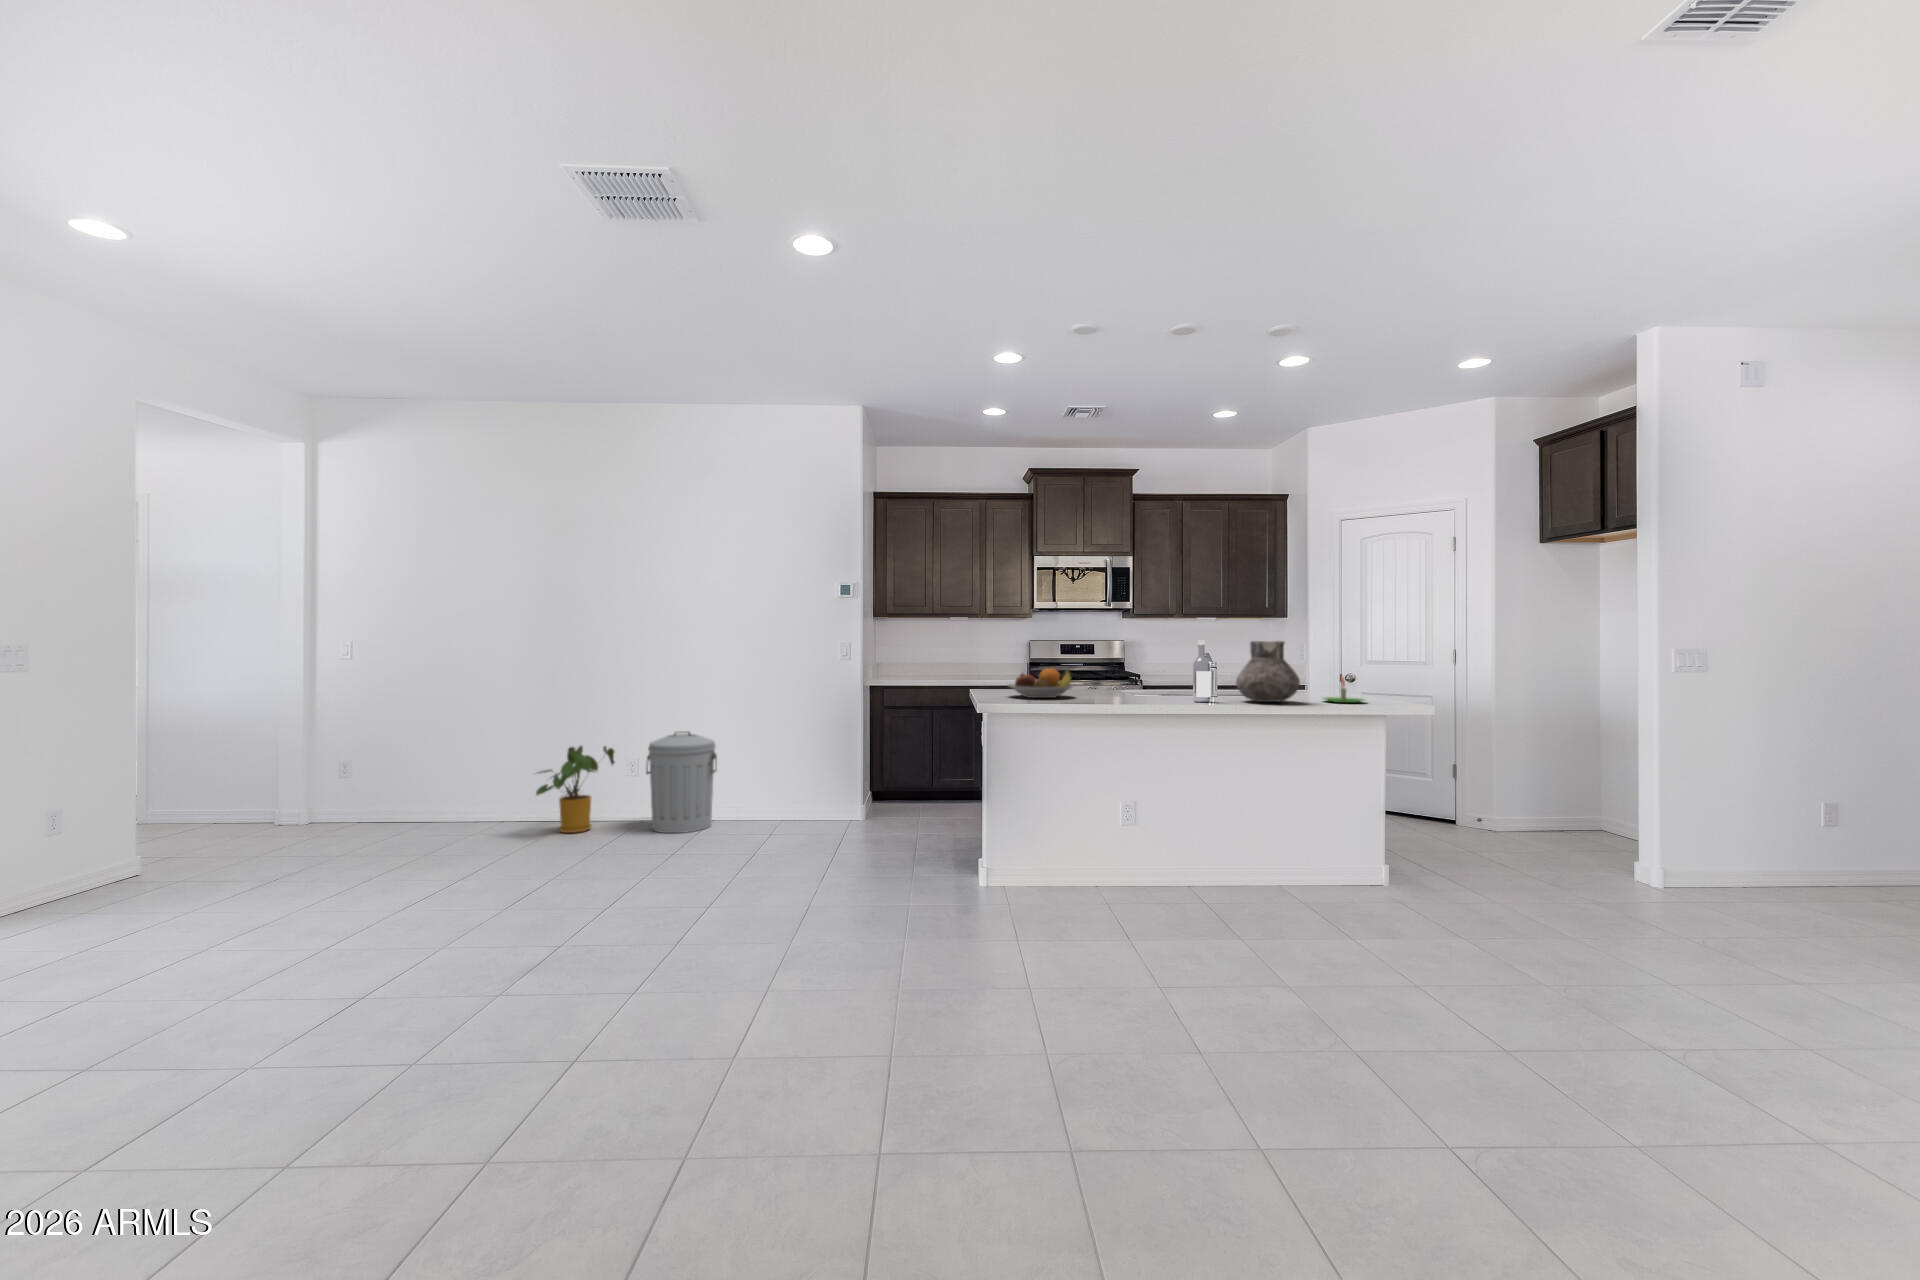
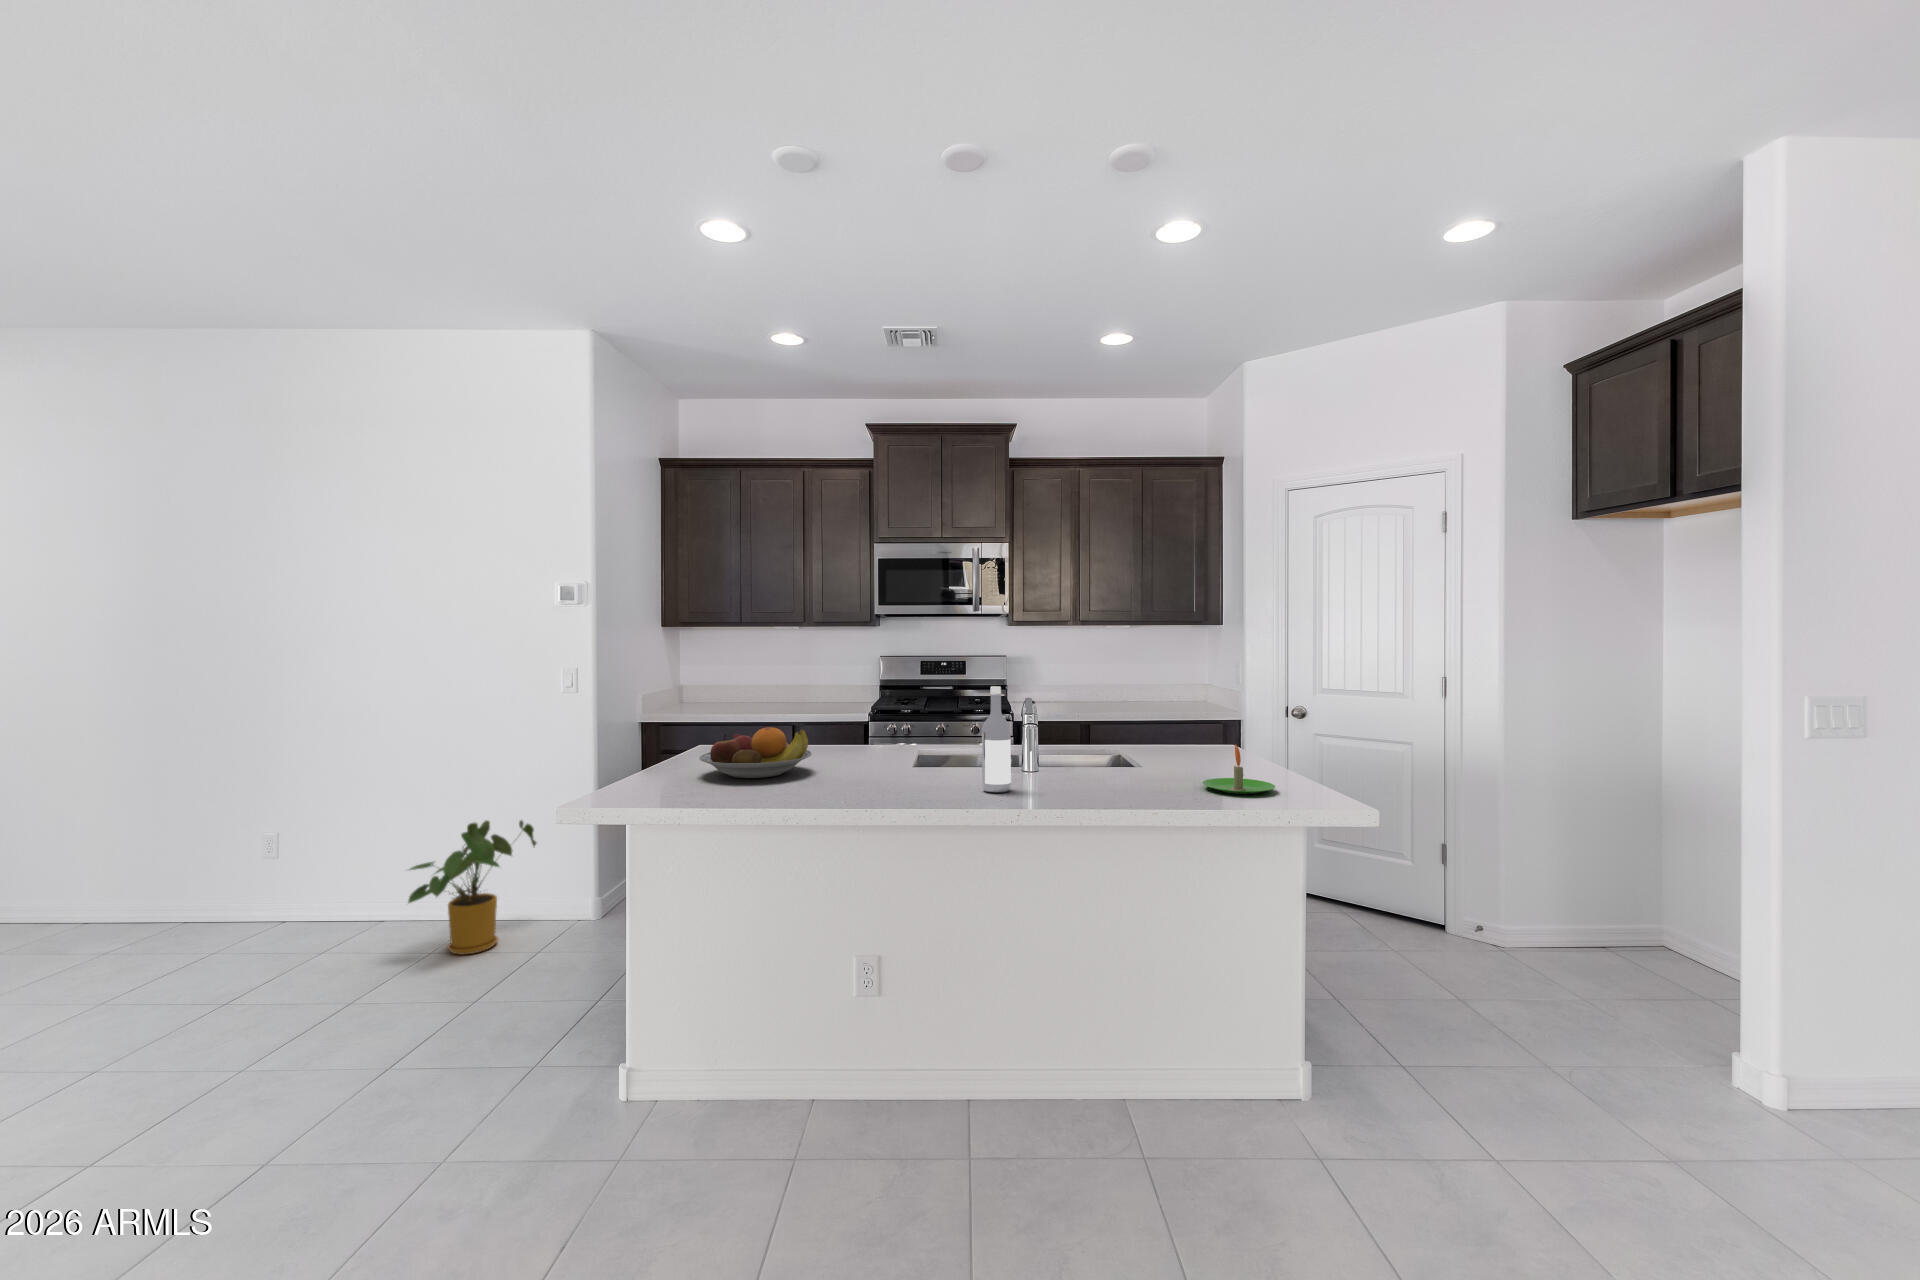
vase: present [1236,641,1300,702] -> none [1056,685,1160,793]
trash can: present [646,732,717,833] -> none [251,803,372,957]
house plant: present [536,746,614,833] -> present [408,820,536,955]

